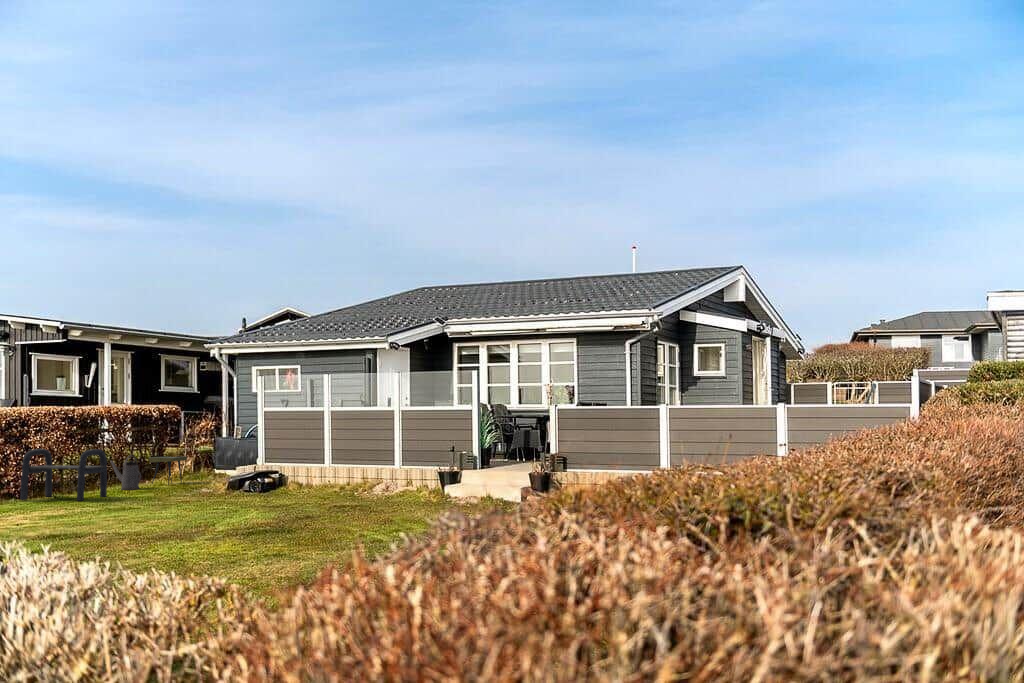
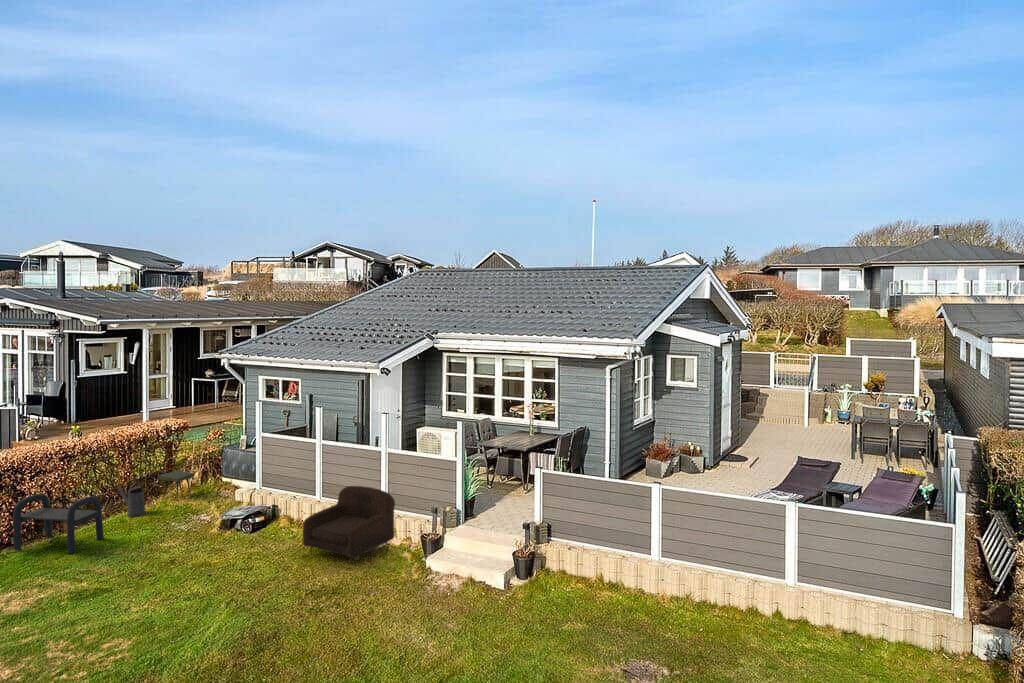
armchair: none [318,439,410,502] -> present [303,486,395,565]

